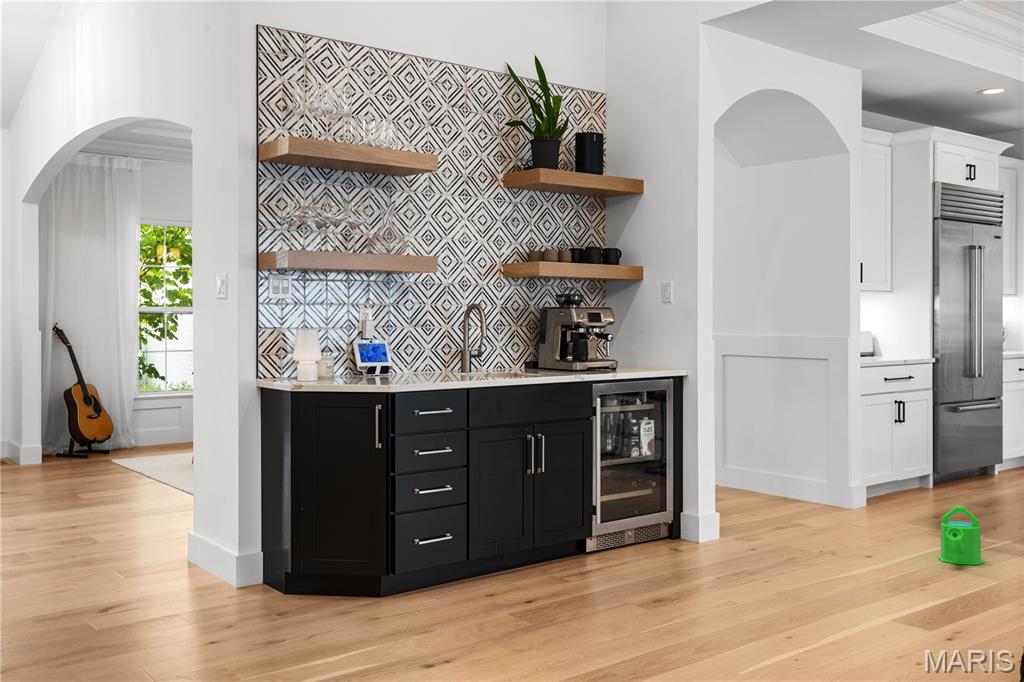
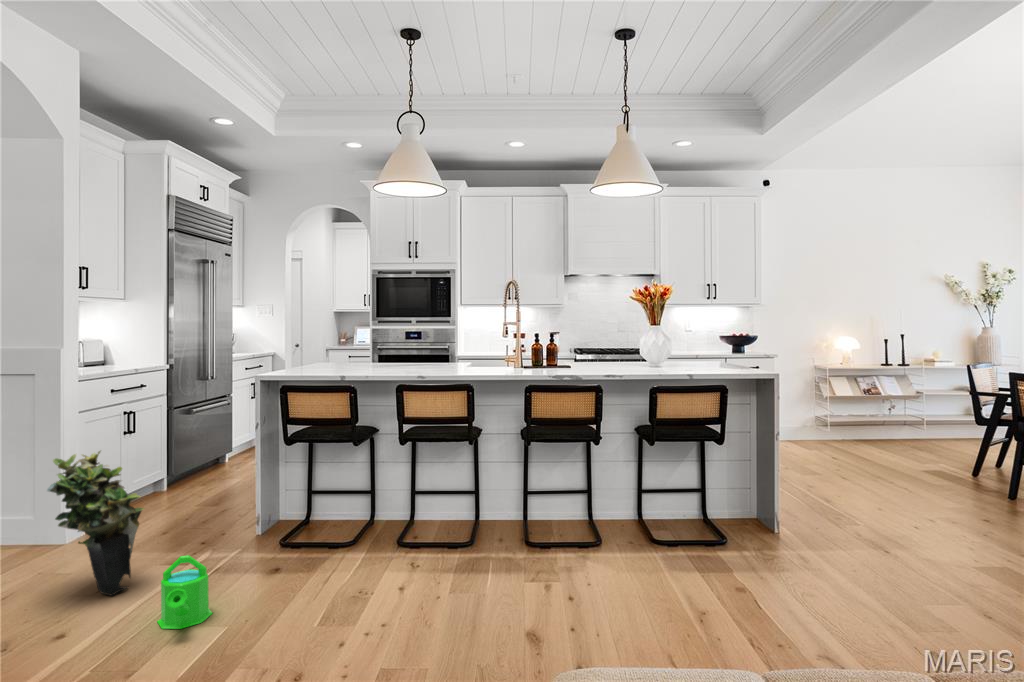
potted plant: none [851,419,923,539] -> present [47,451,144,596]

